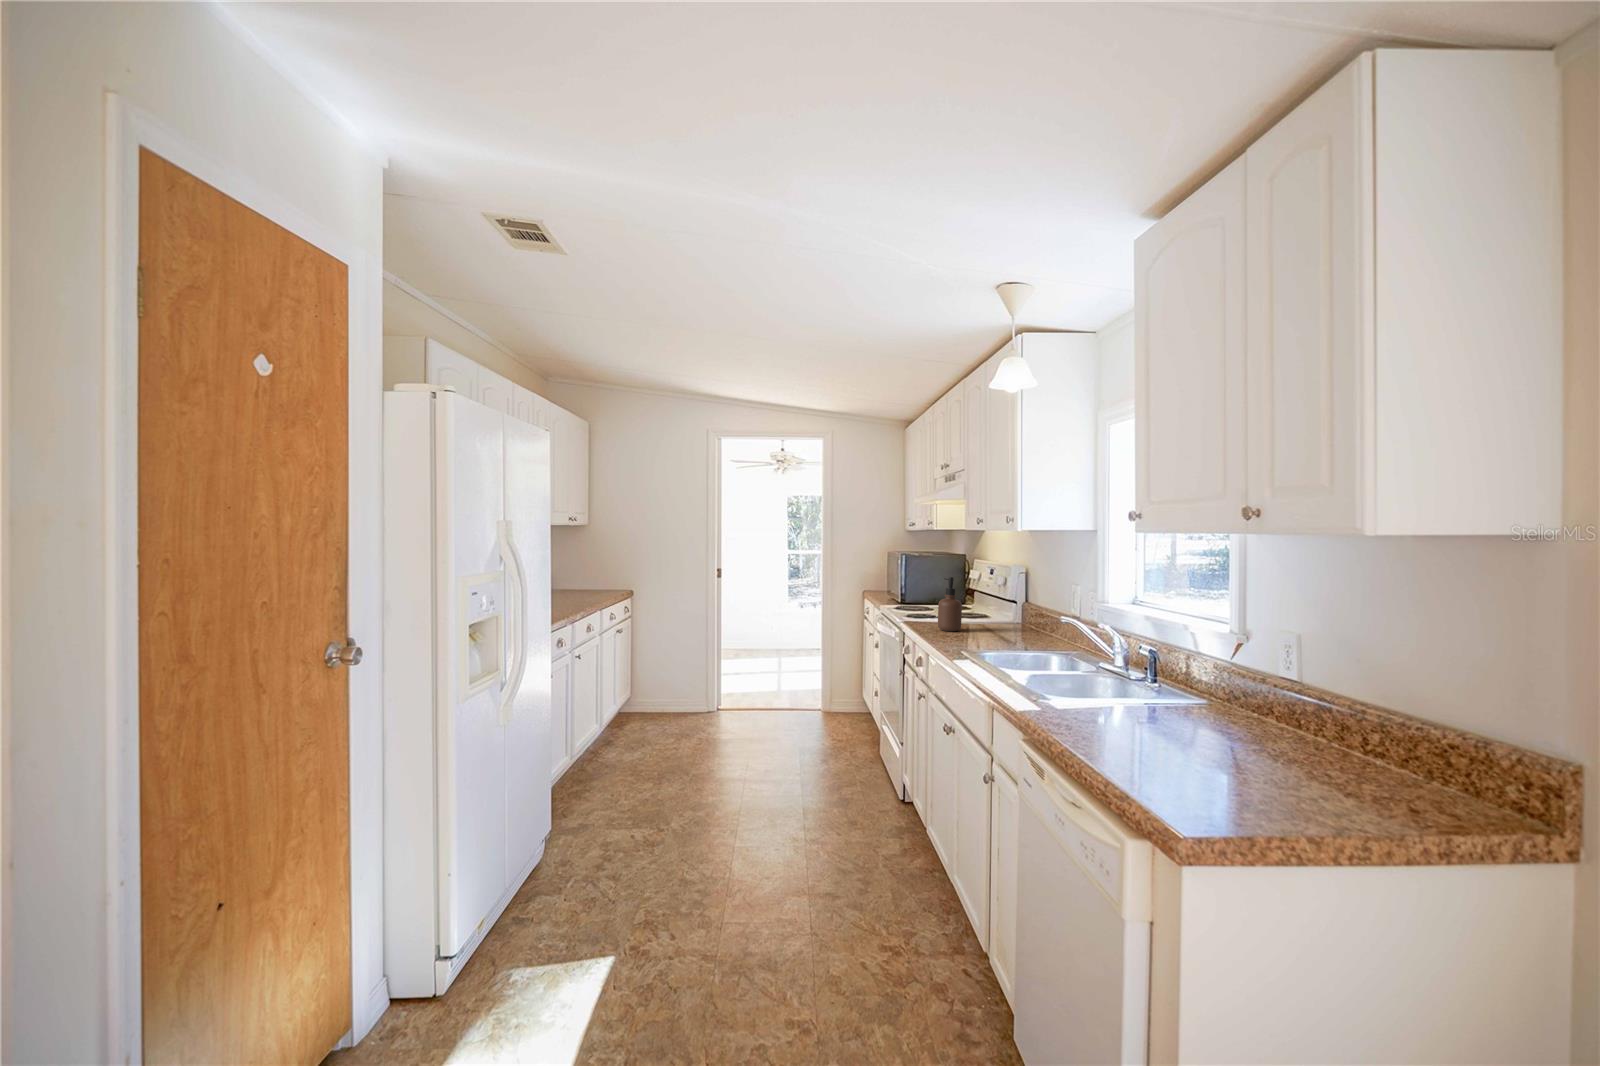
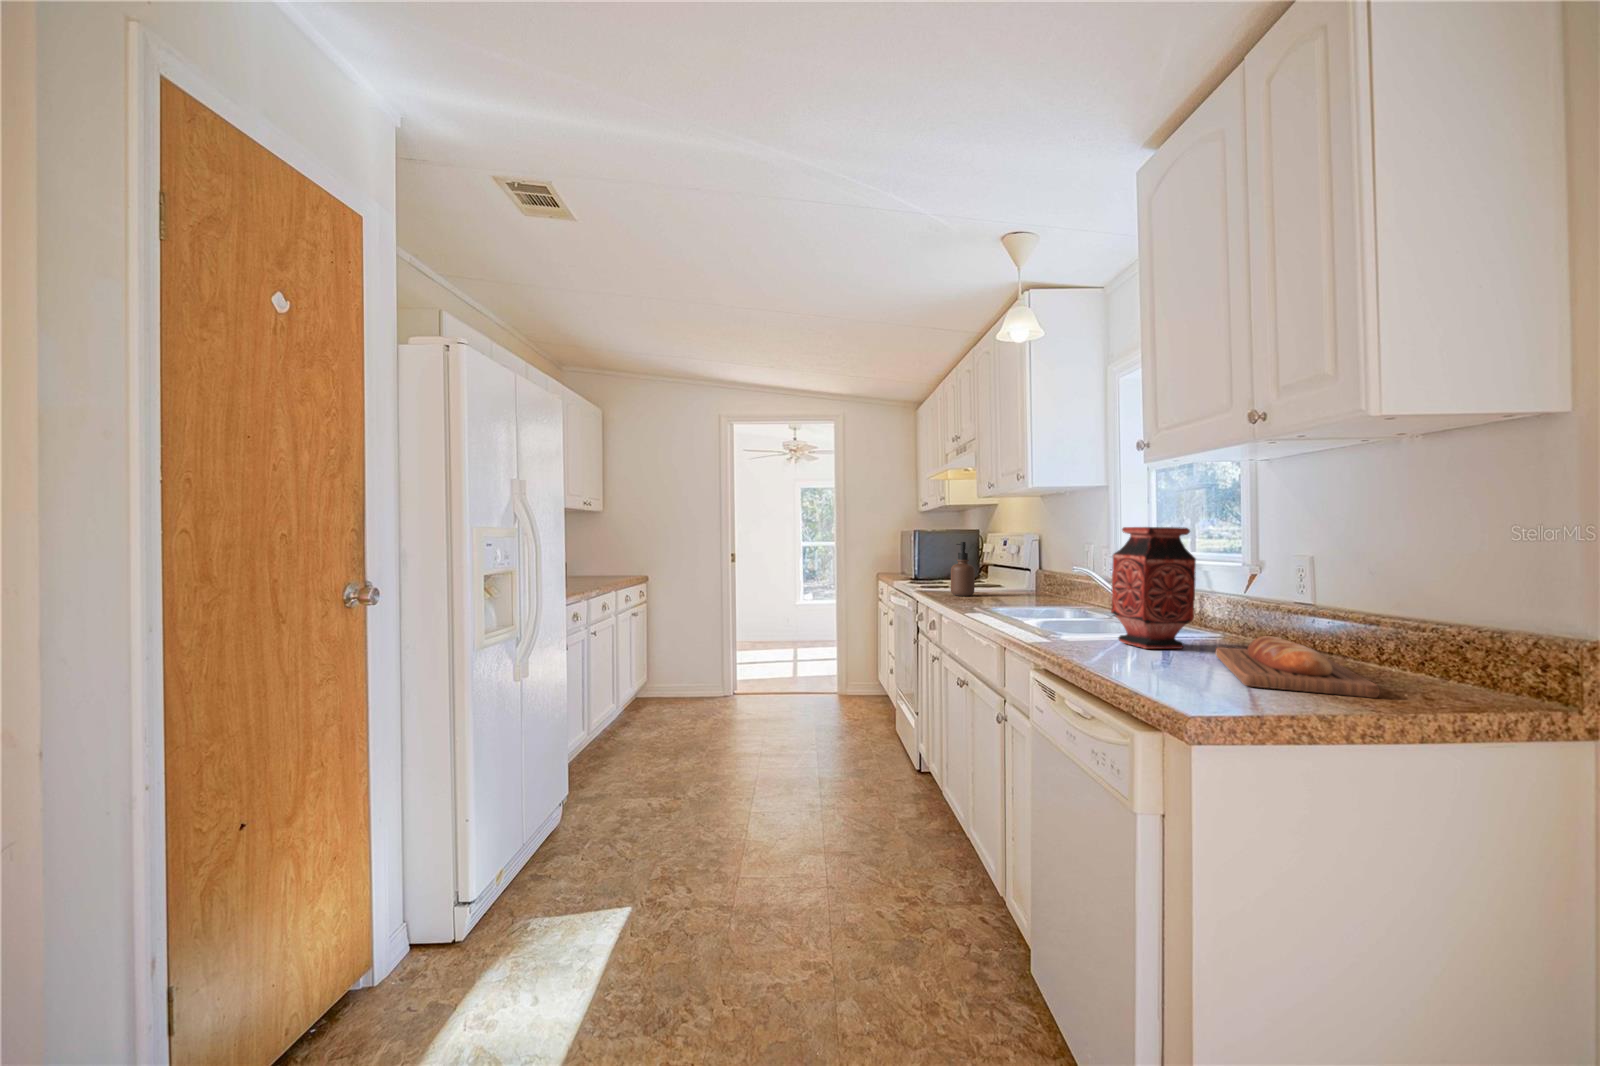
vase: none [1099,598,1185,724] -> present [1111,527,1196,649]
bread loaf: none [1202,723,1366,808] -> present [1216,636,1380,698]

